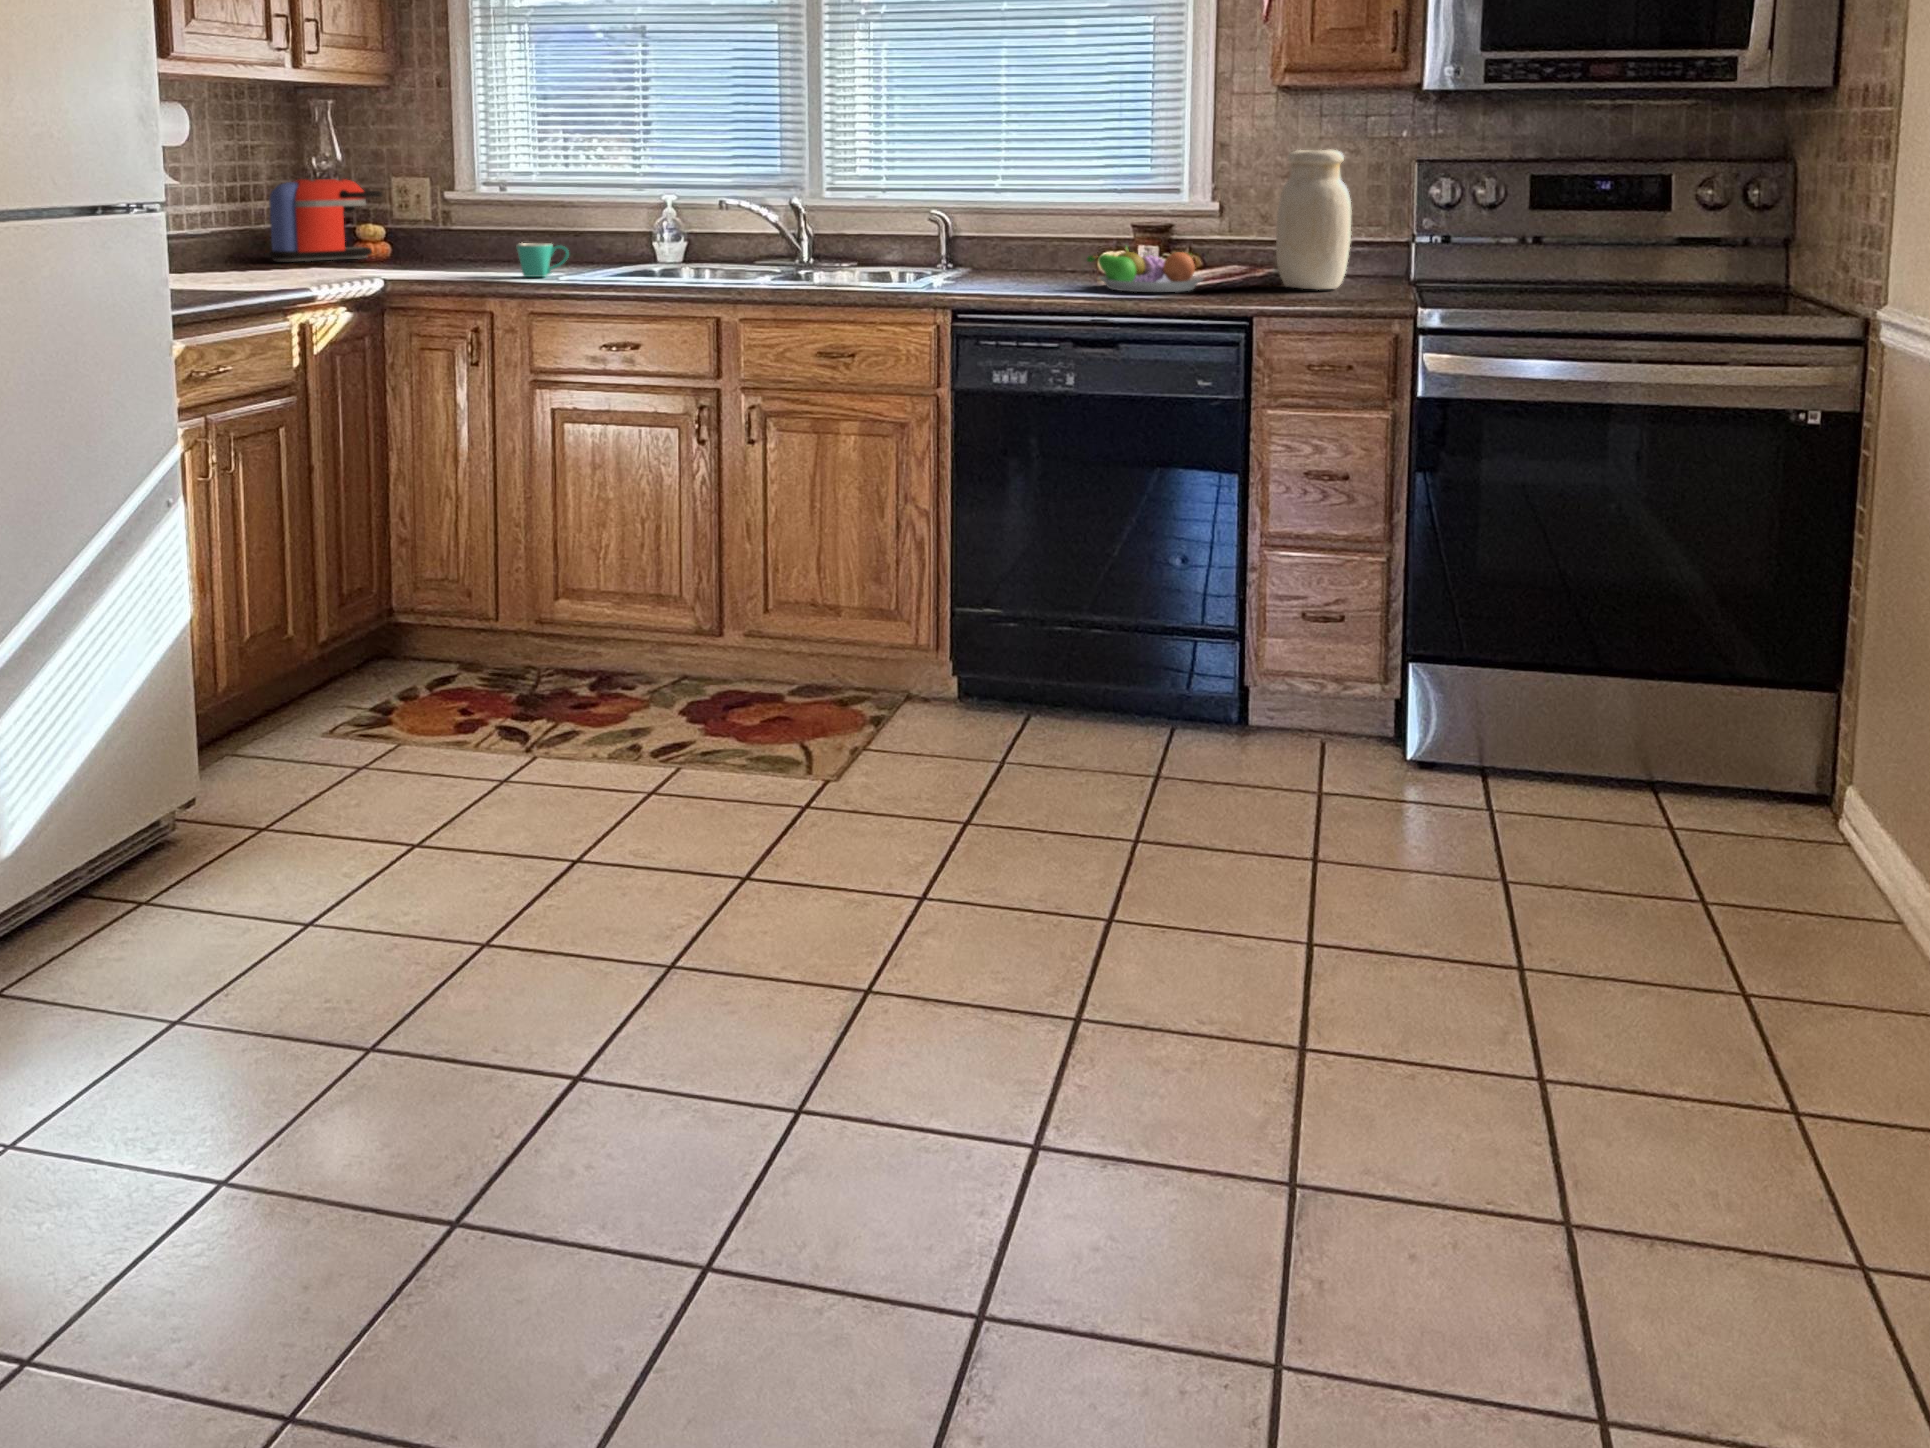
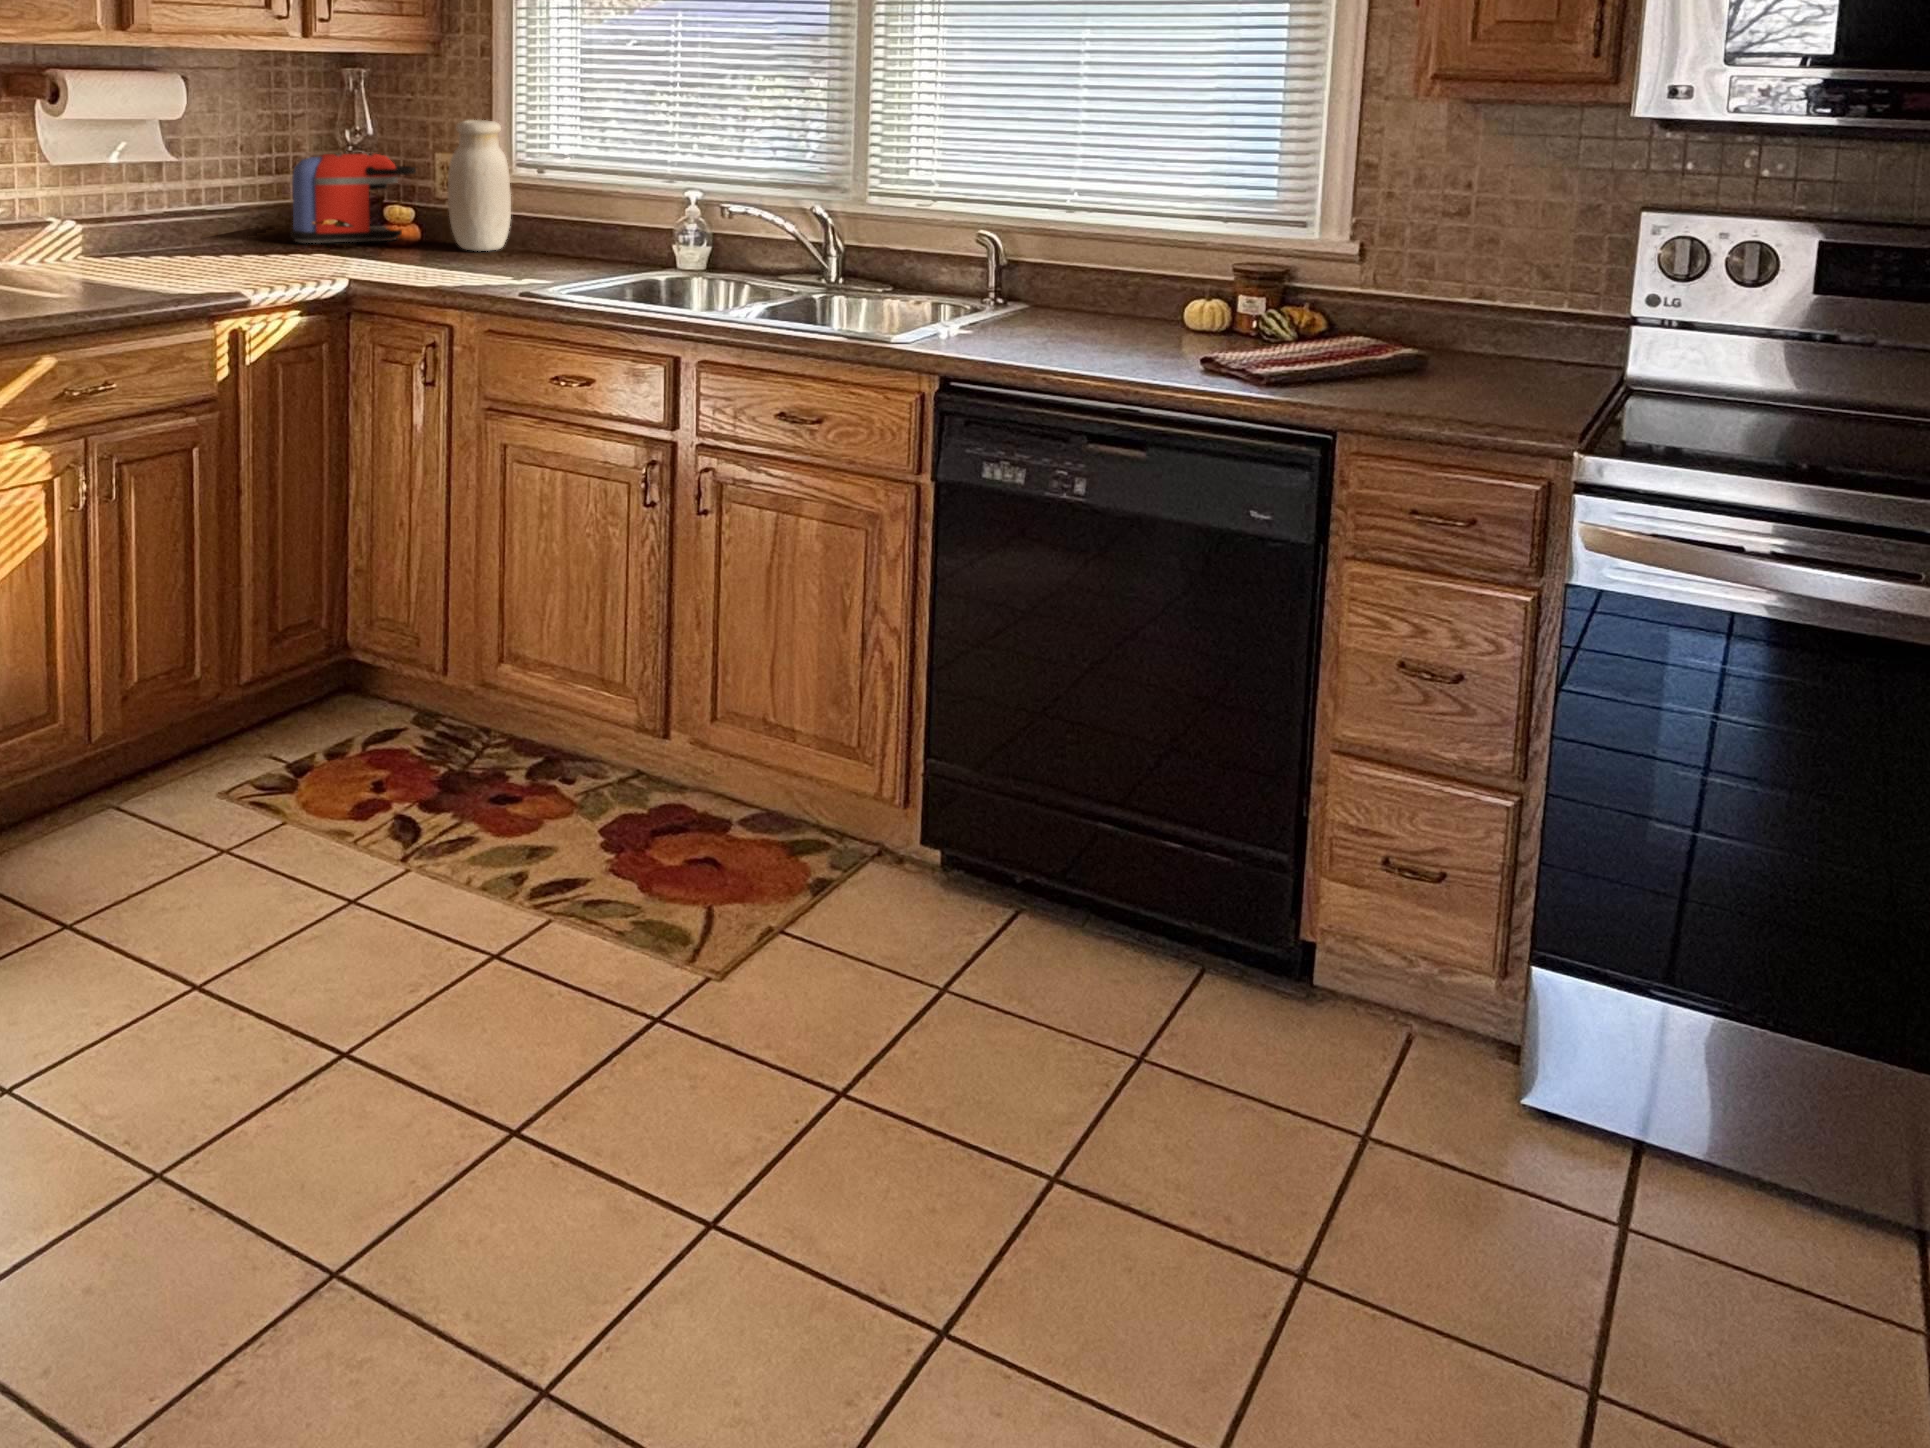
jar: present [1276,150,1351,289] -> present [448,120,511,251]
mug: present [517,243,569,277] -> none [487,247,545,289]
fruit bowl: present [1087,247,1203,292] -> none [1127,304,1288,380]

